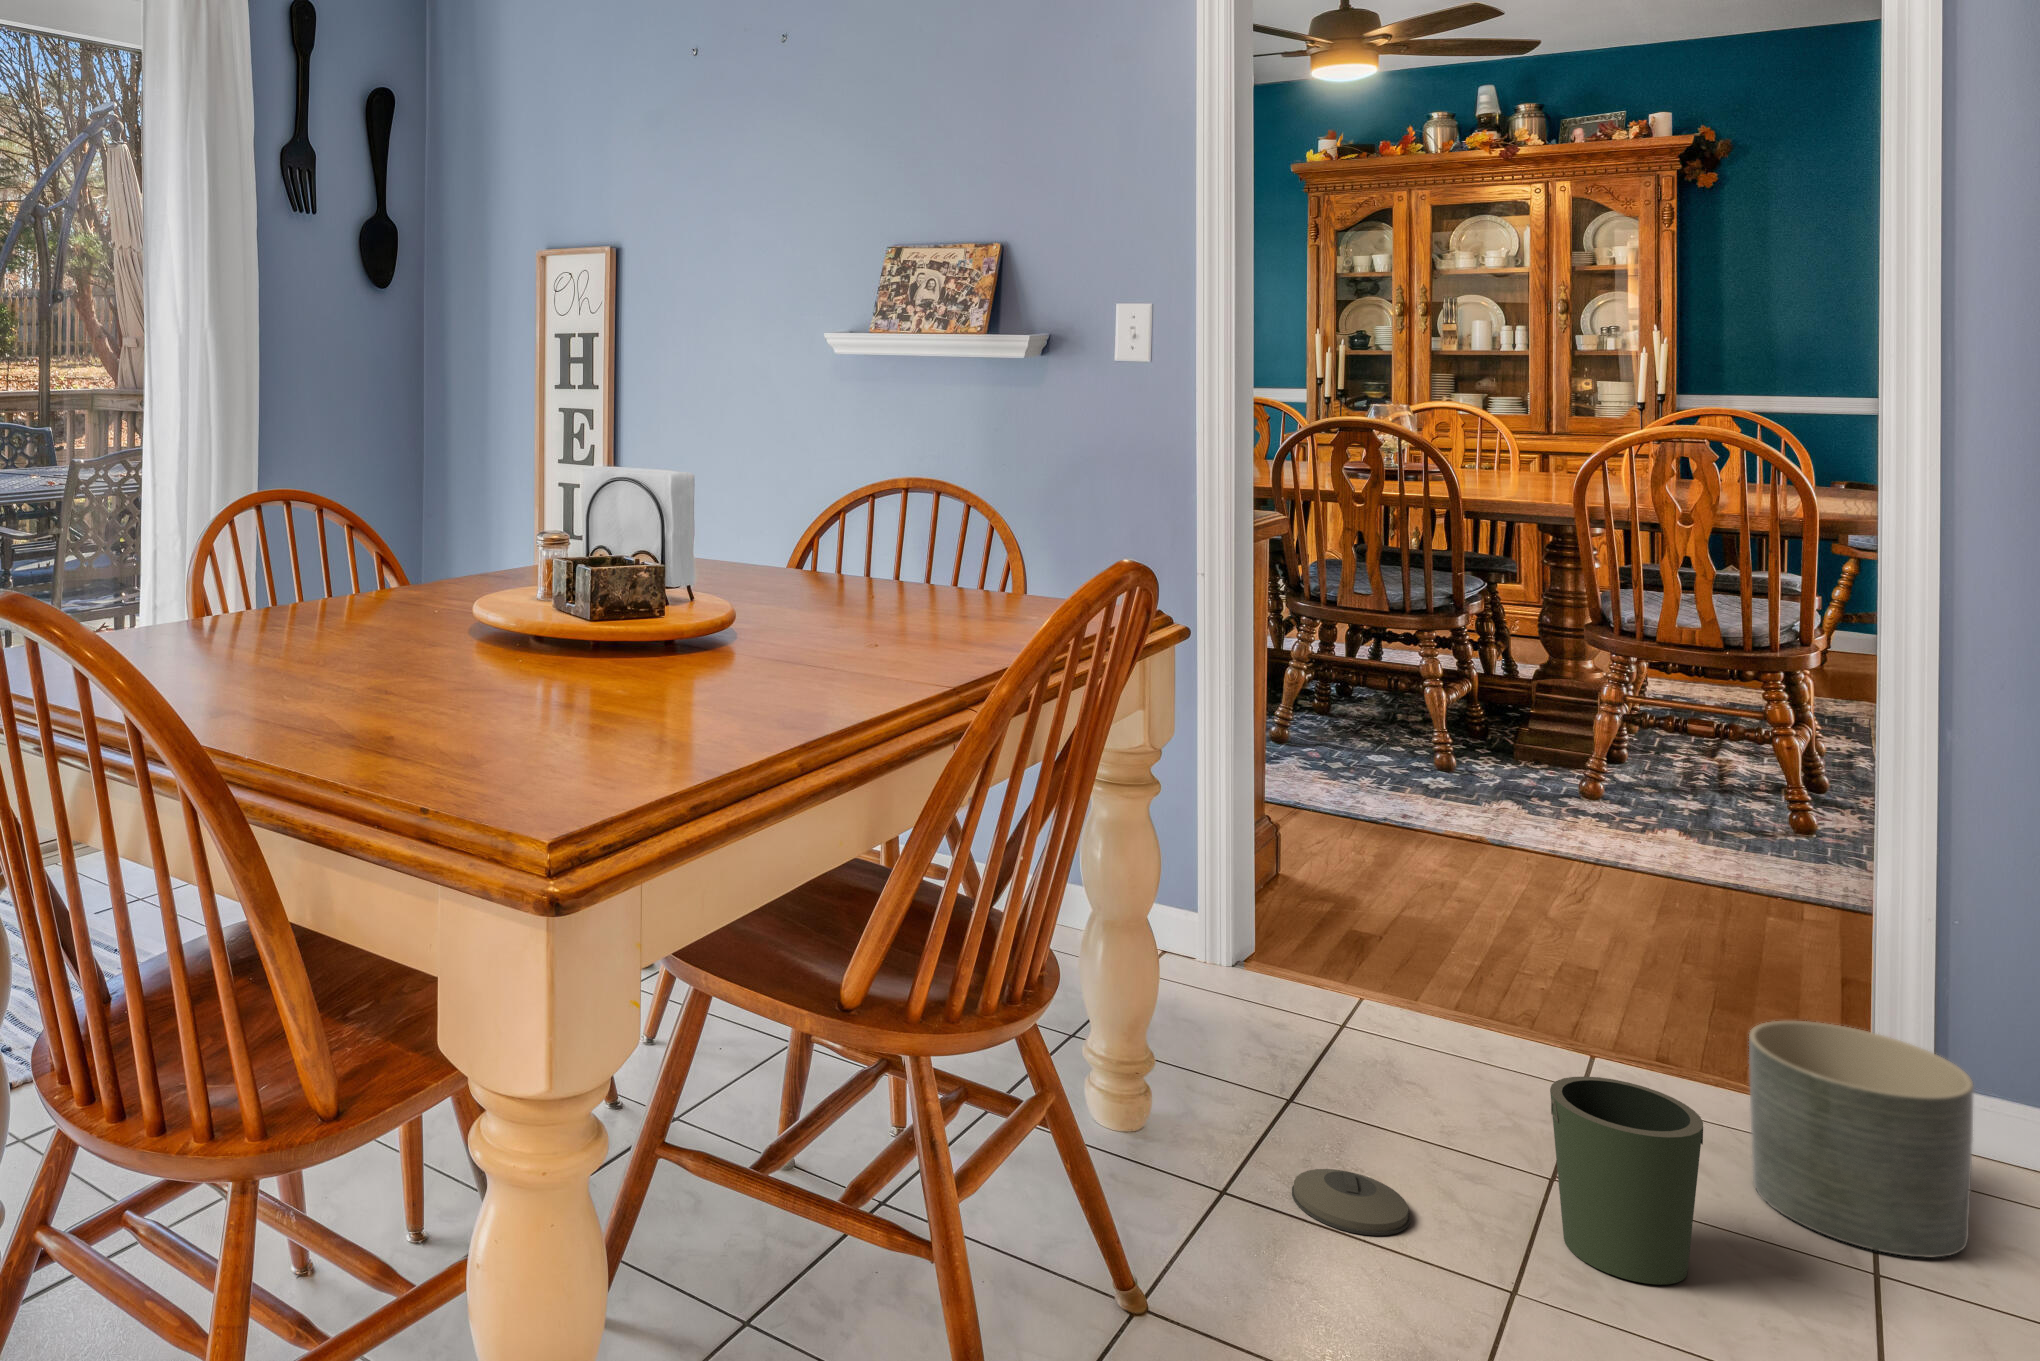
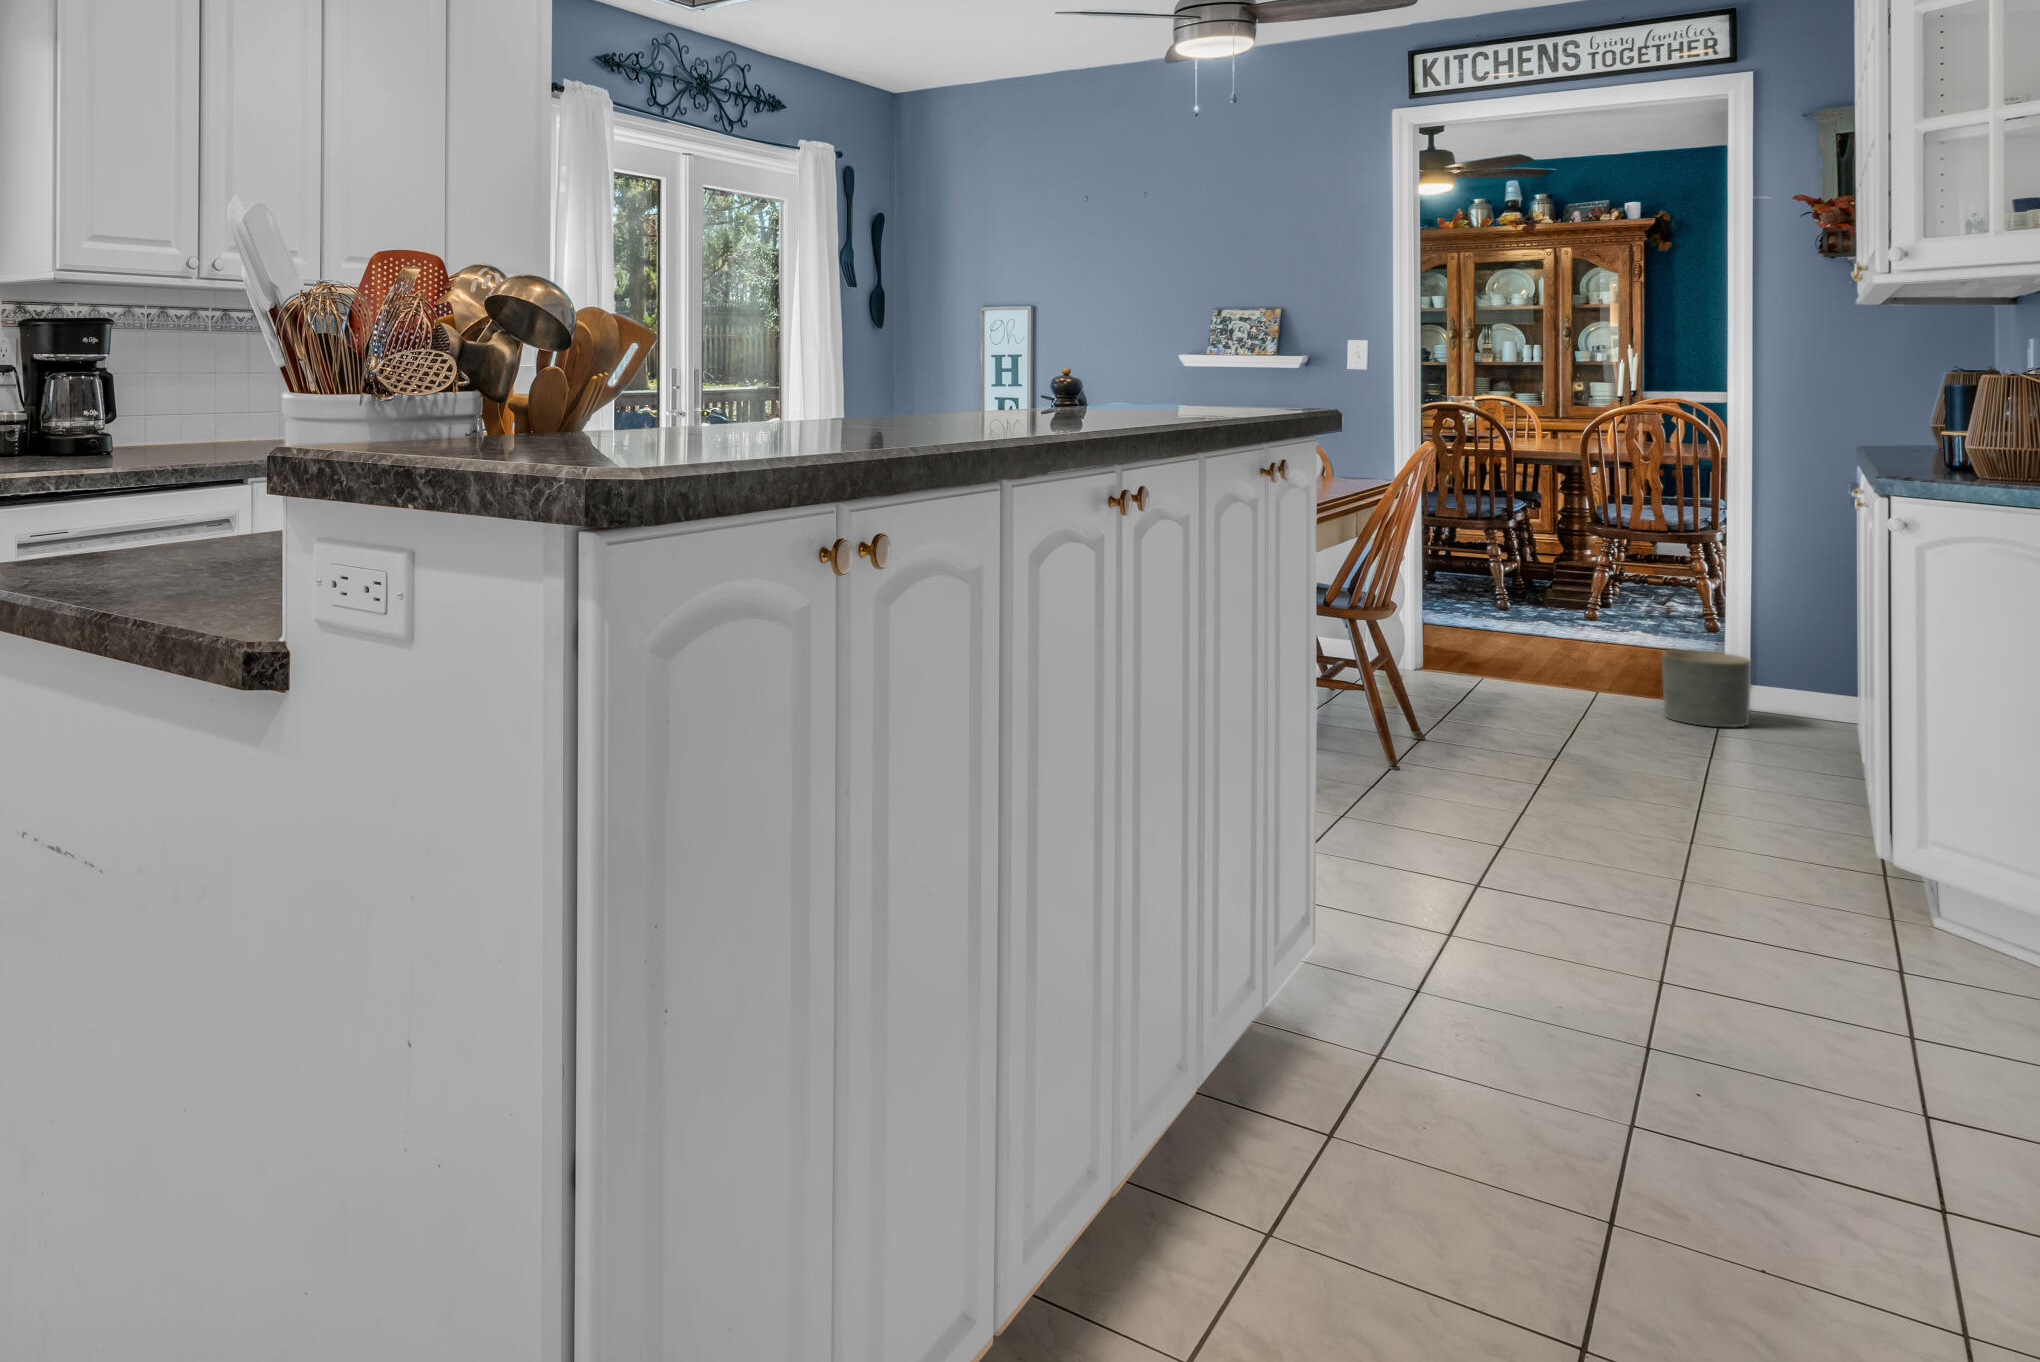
trash can: present [1292,1076,1703,1285] -> none [1471,664,1641,733]

